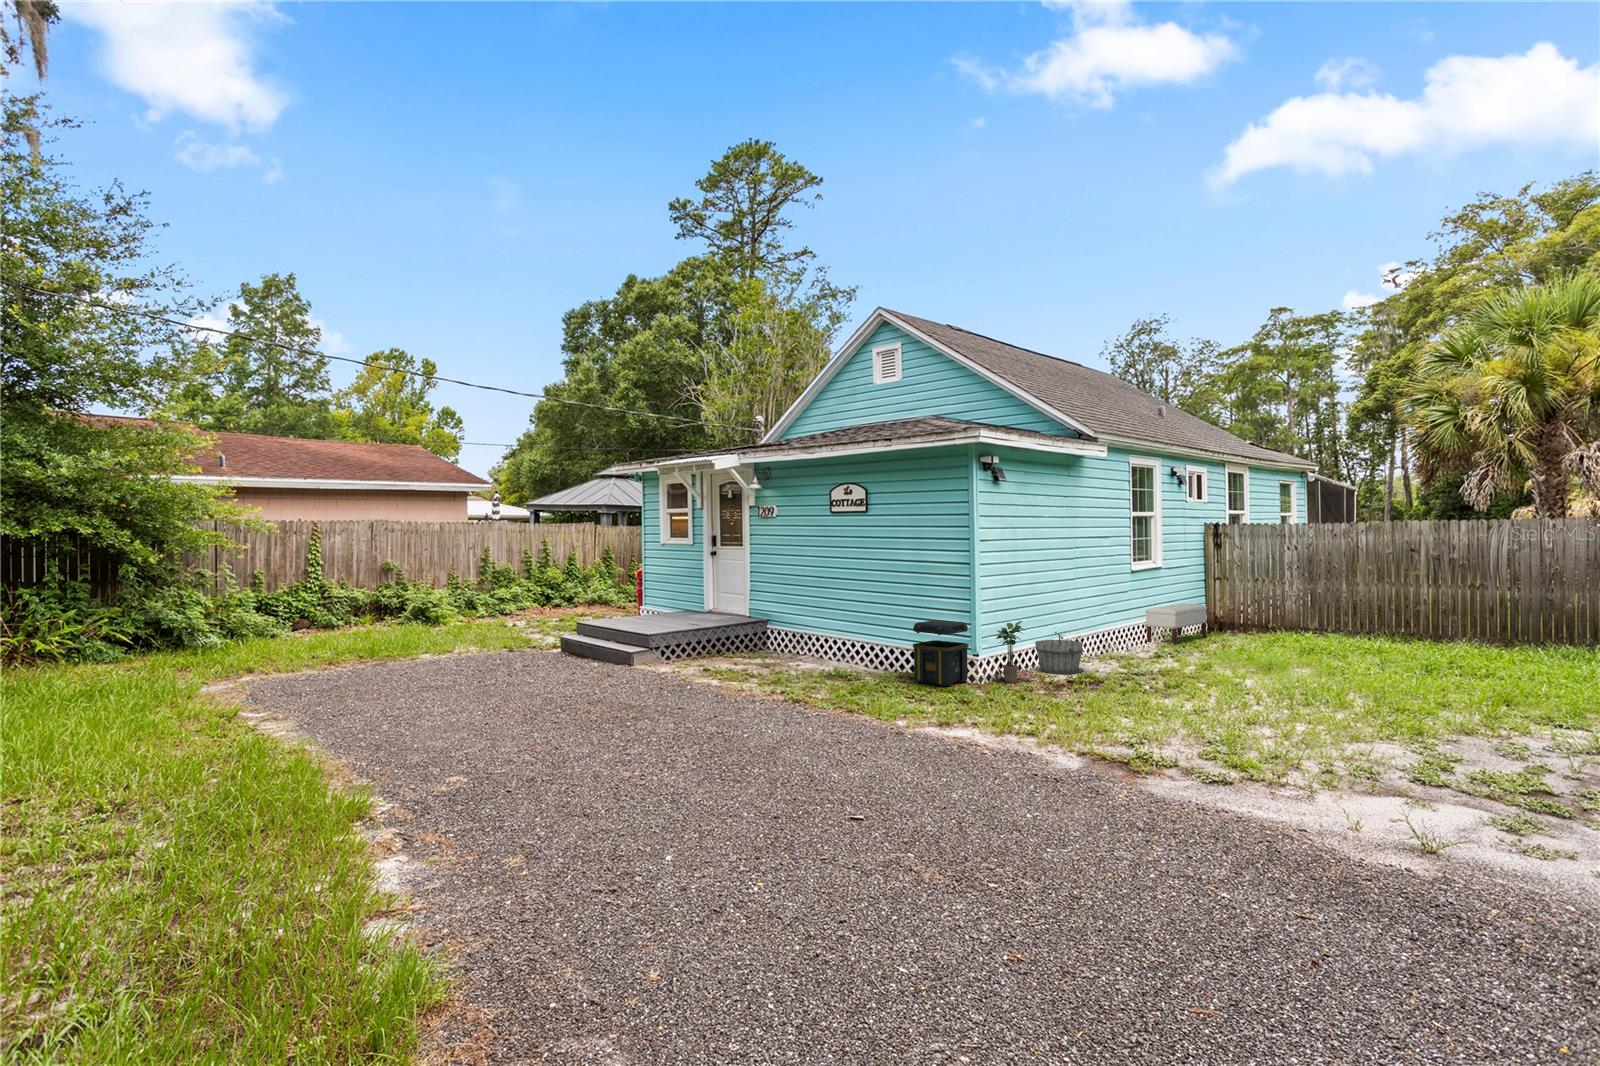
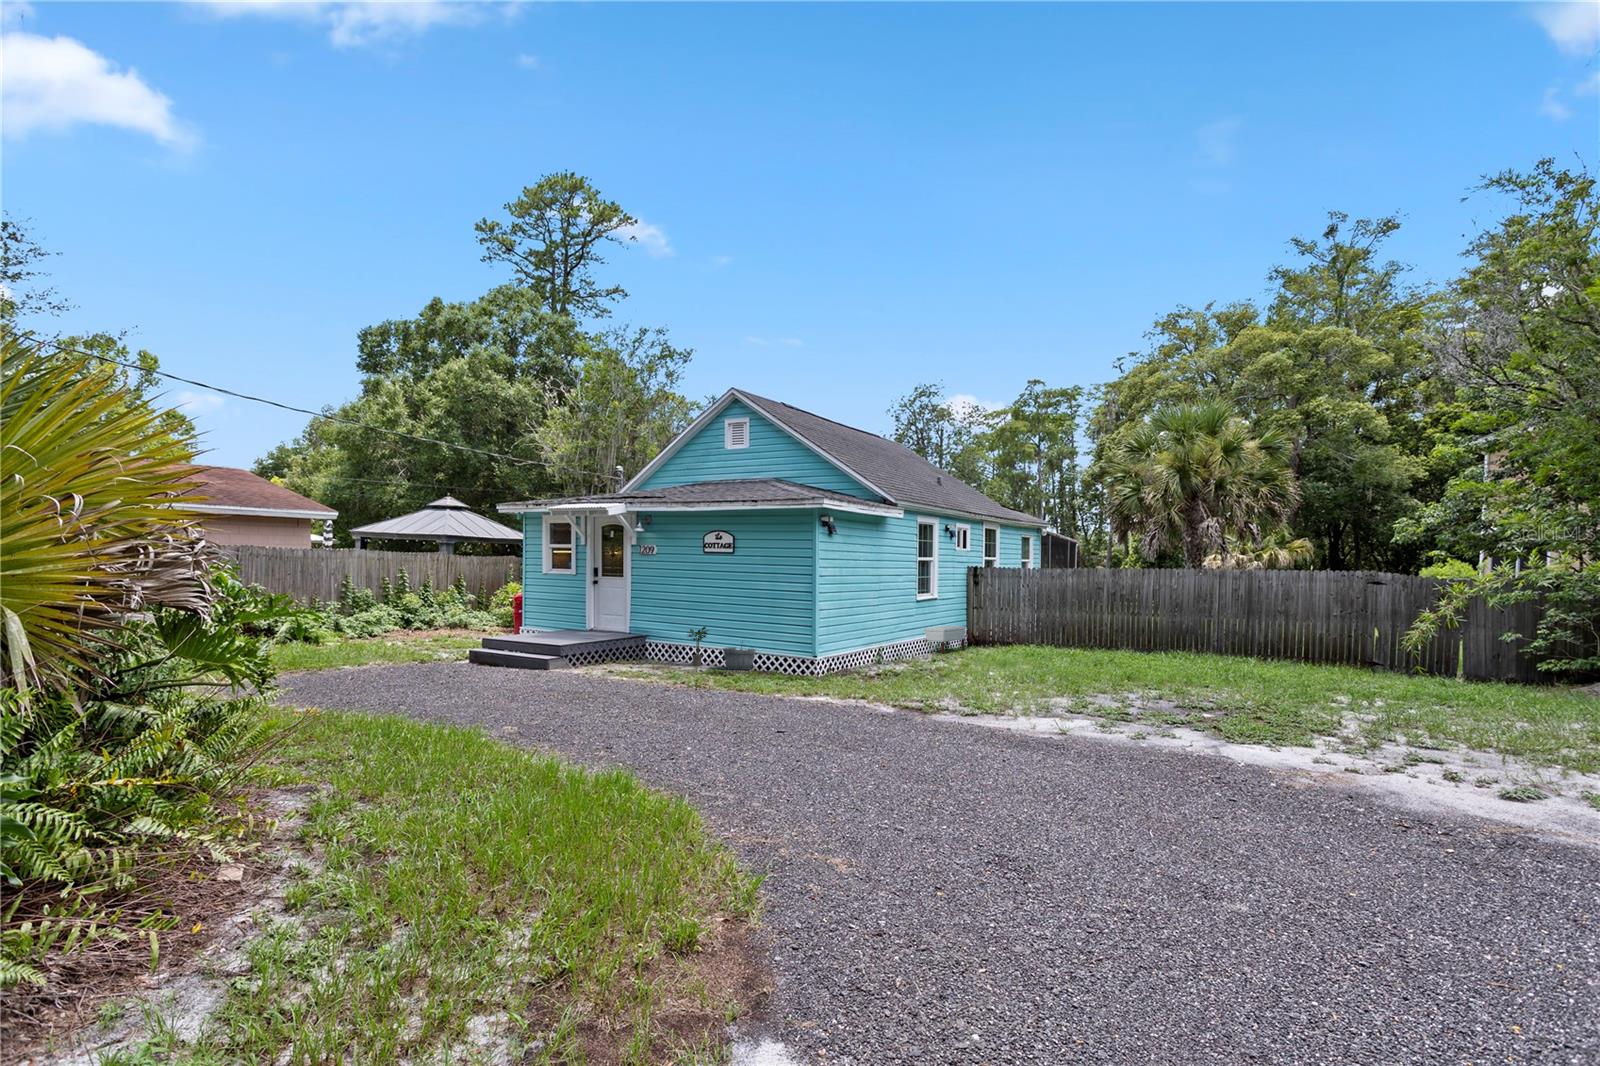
toolbox: present [913,620,969,686] -> none [774,630,811,674]
potted plant: present [996,621,1026,683] -> present [689,627,709,666]
wooden bucket: present [1035,632,1083,674] -> present [723,647,755,670]

